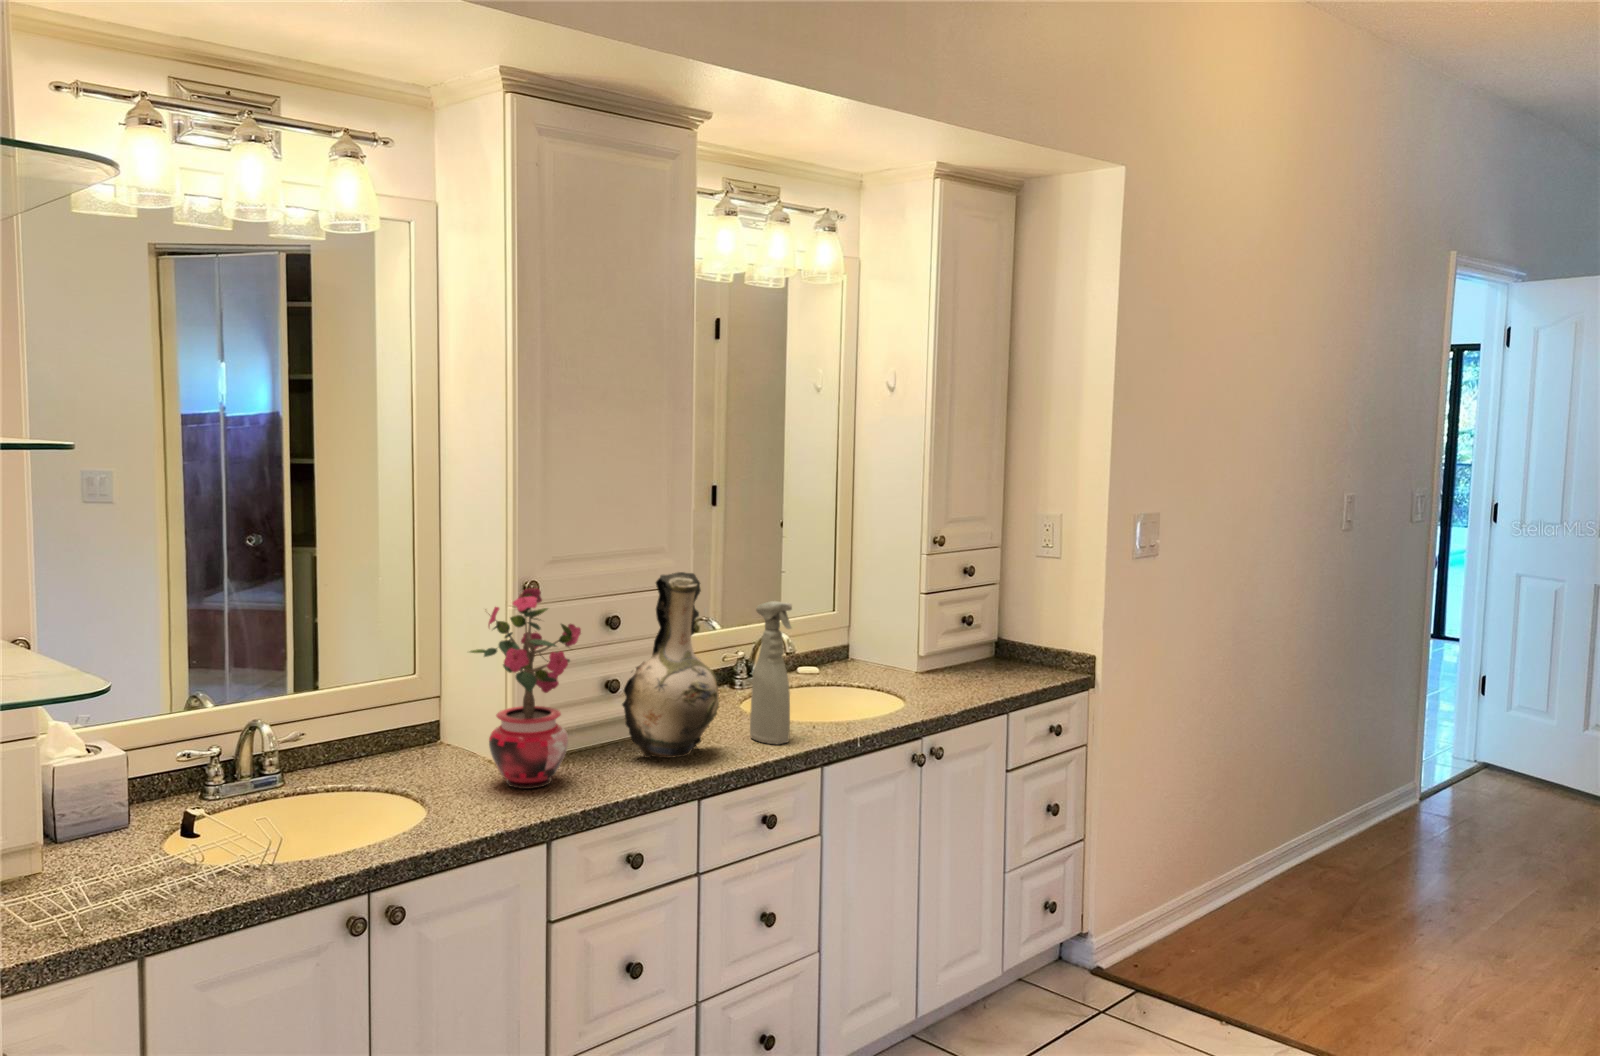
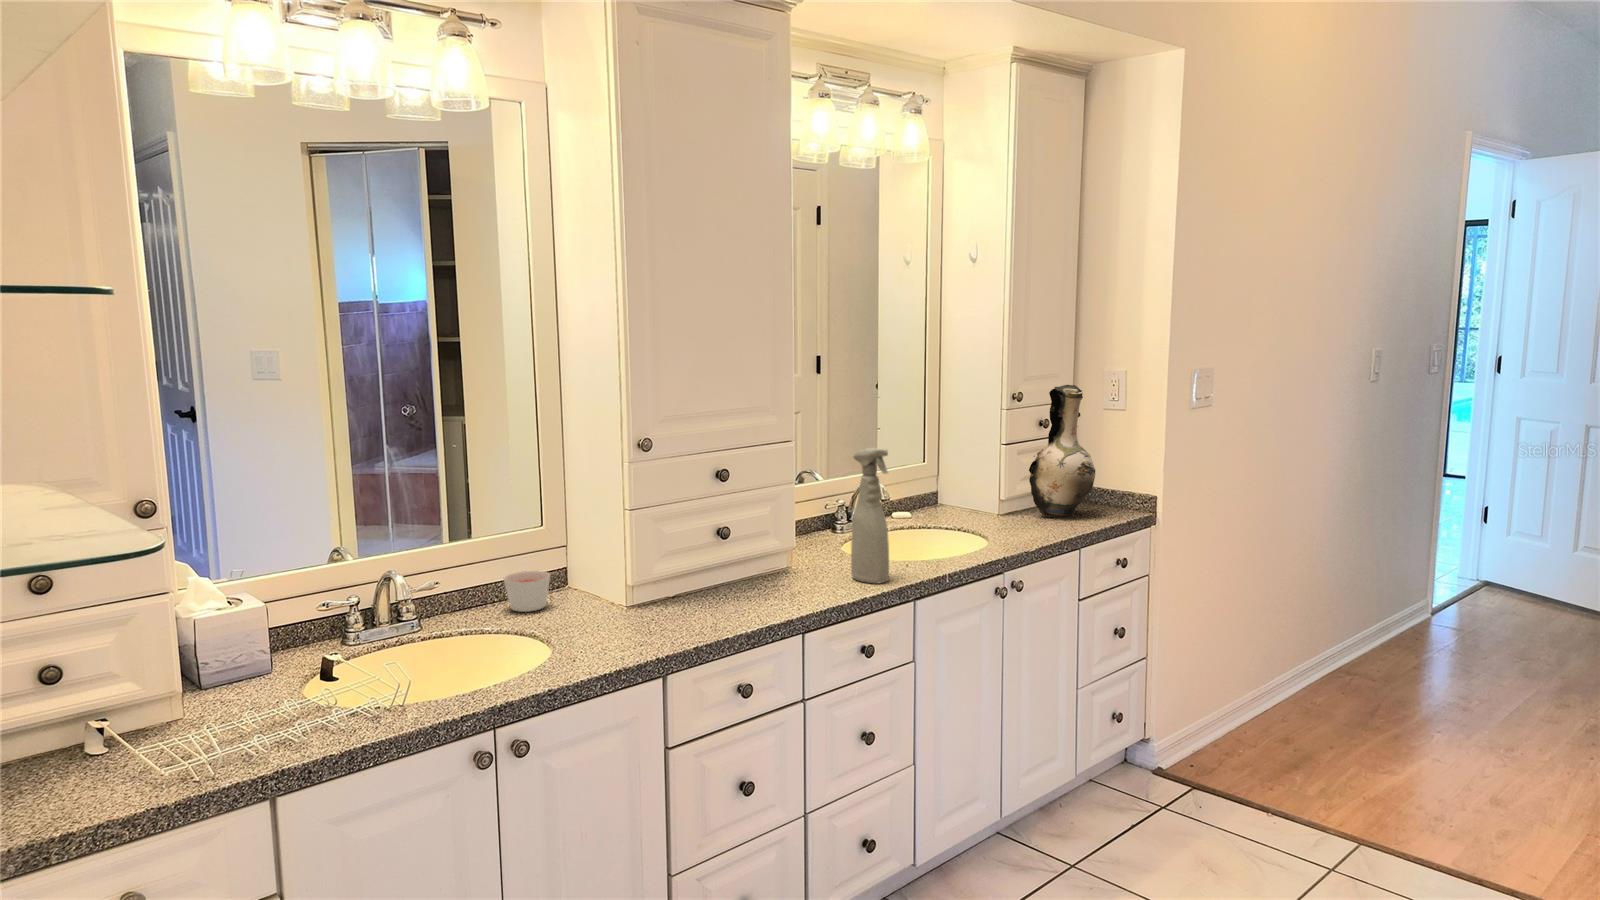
decorative vase: present [622,572,719,758] -> present [1029,385,1095,517]
potted plant: present [470,589,581,789] -> none [582,438,690,629]
candle: none [376,723,427,767] -> present [504,571,550,612]

